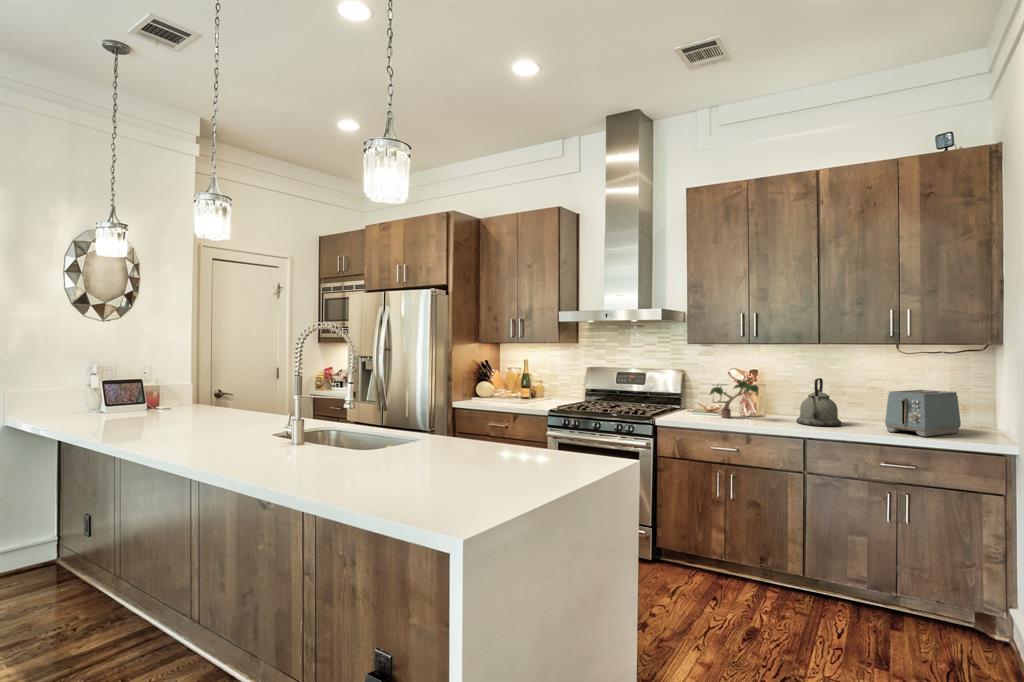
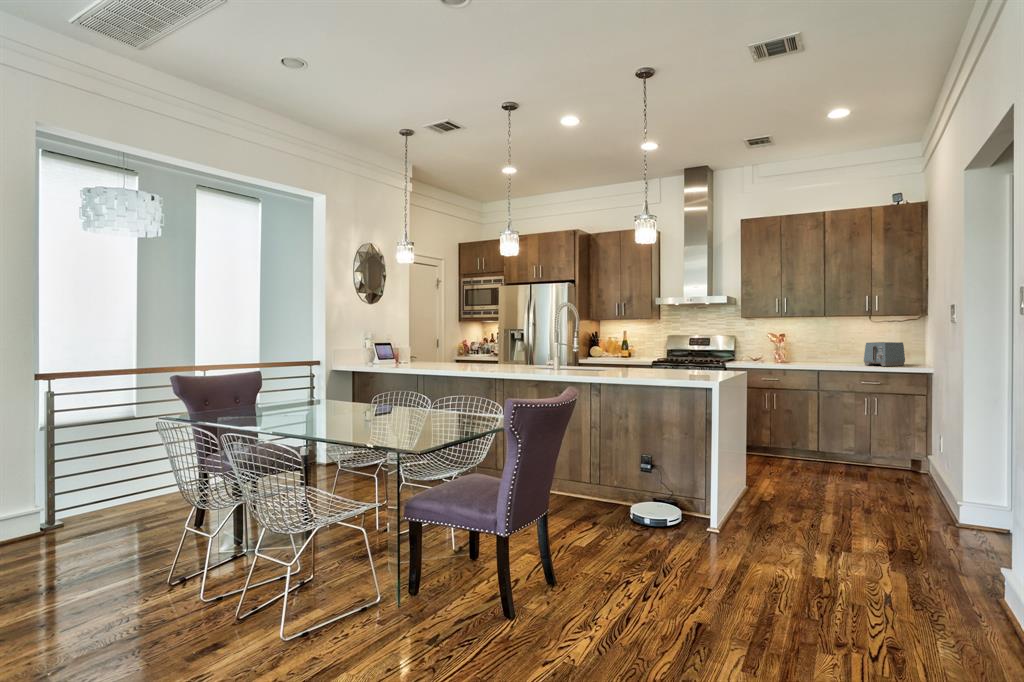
kettle: present [797,378,841,426] -> none [812,337,839,364]
potted plant: present [710,379,759,418] -> none [755,337,795,362]

